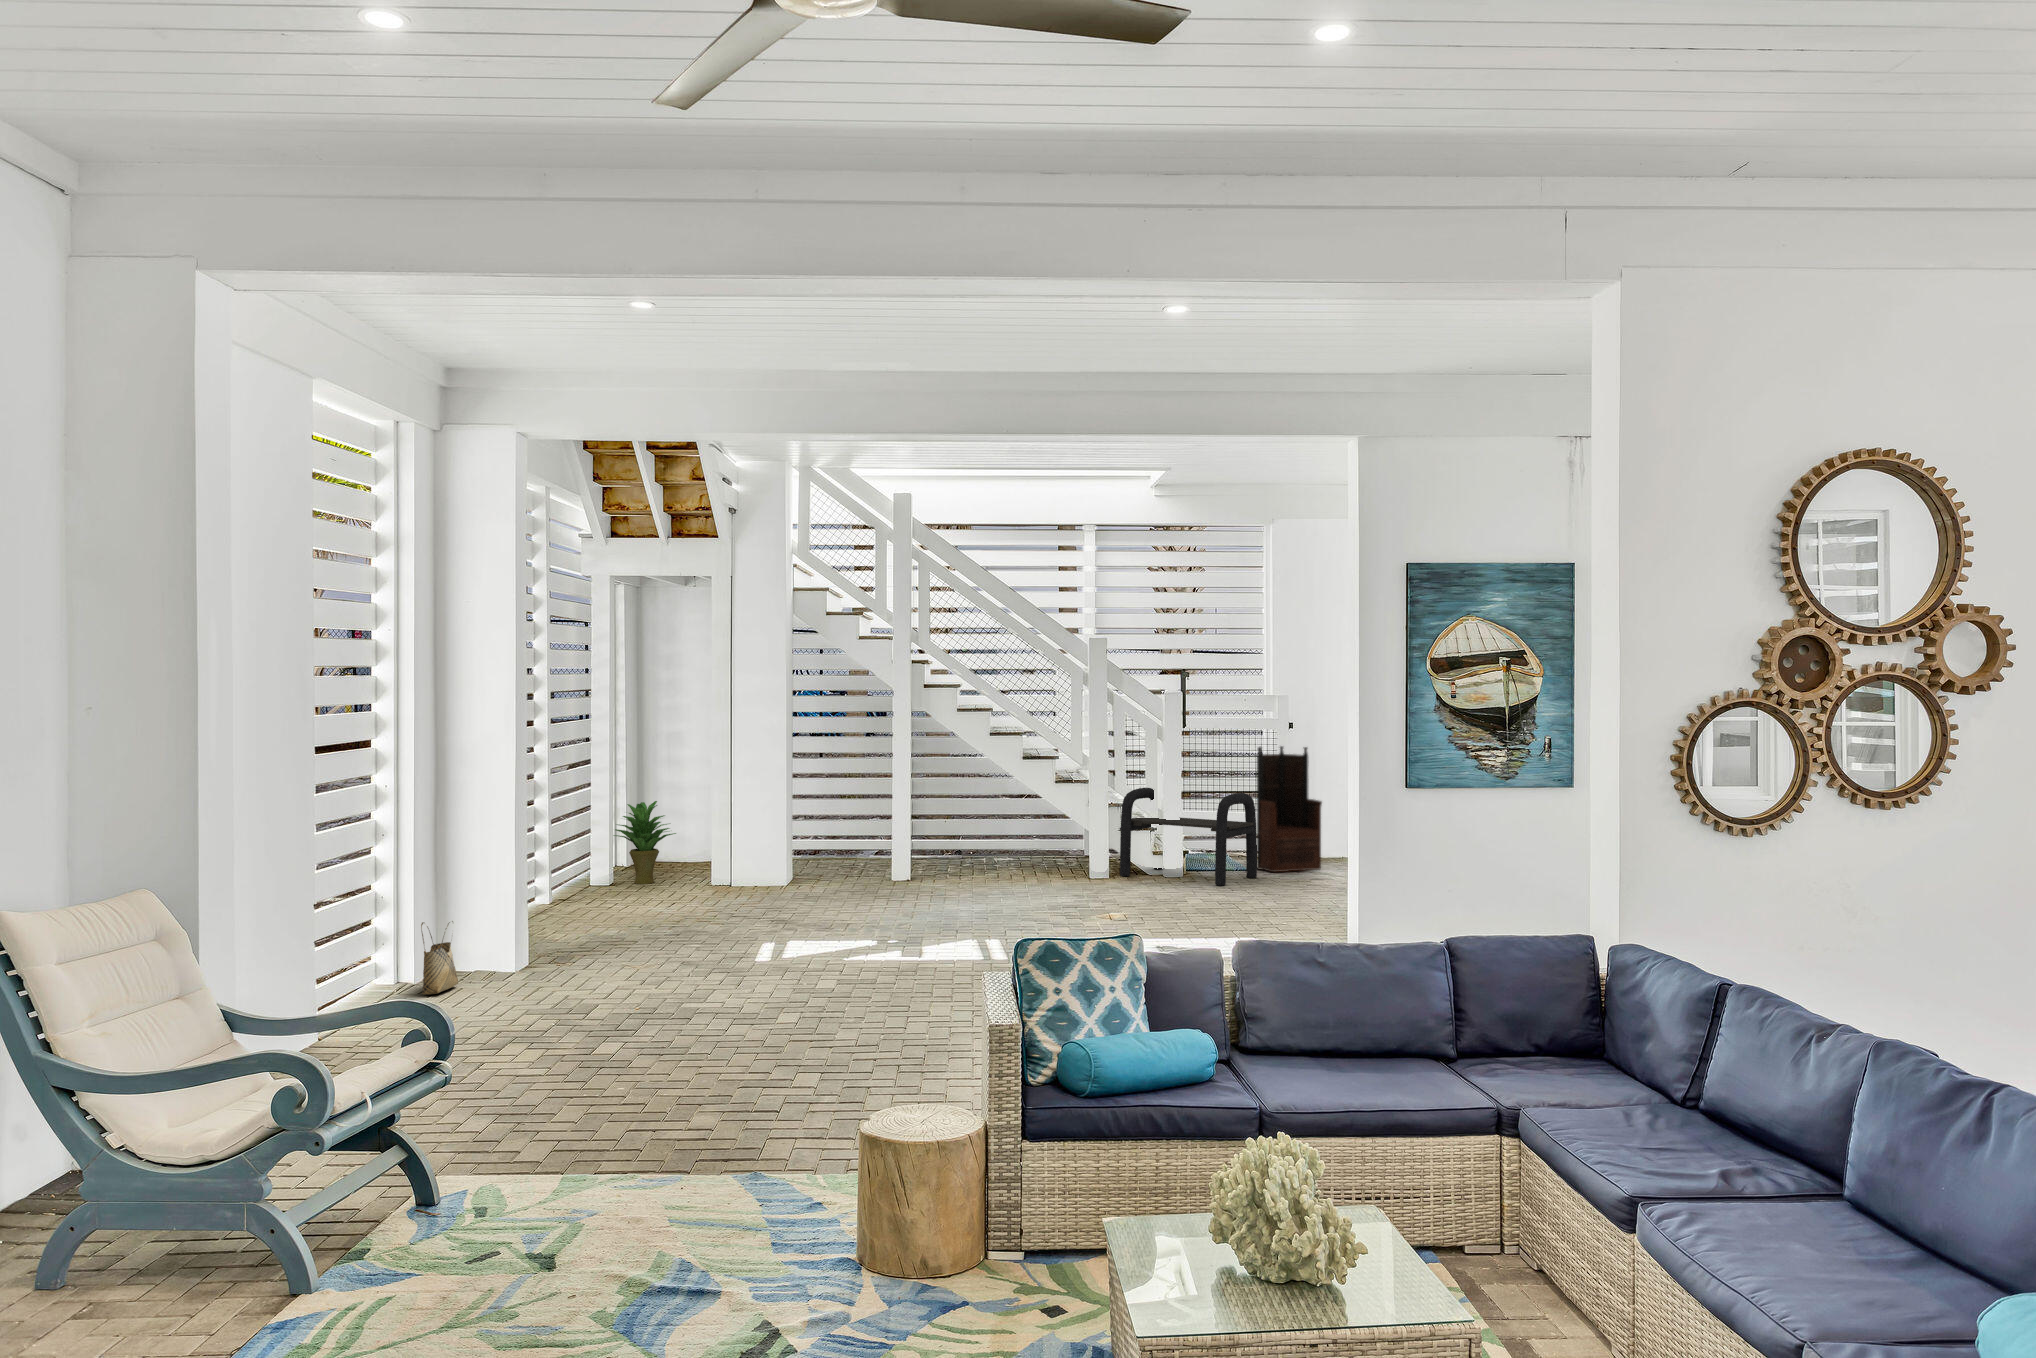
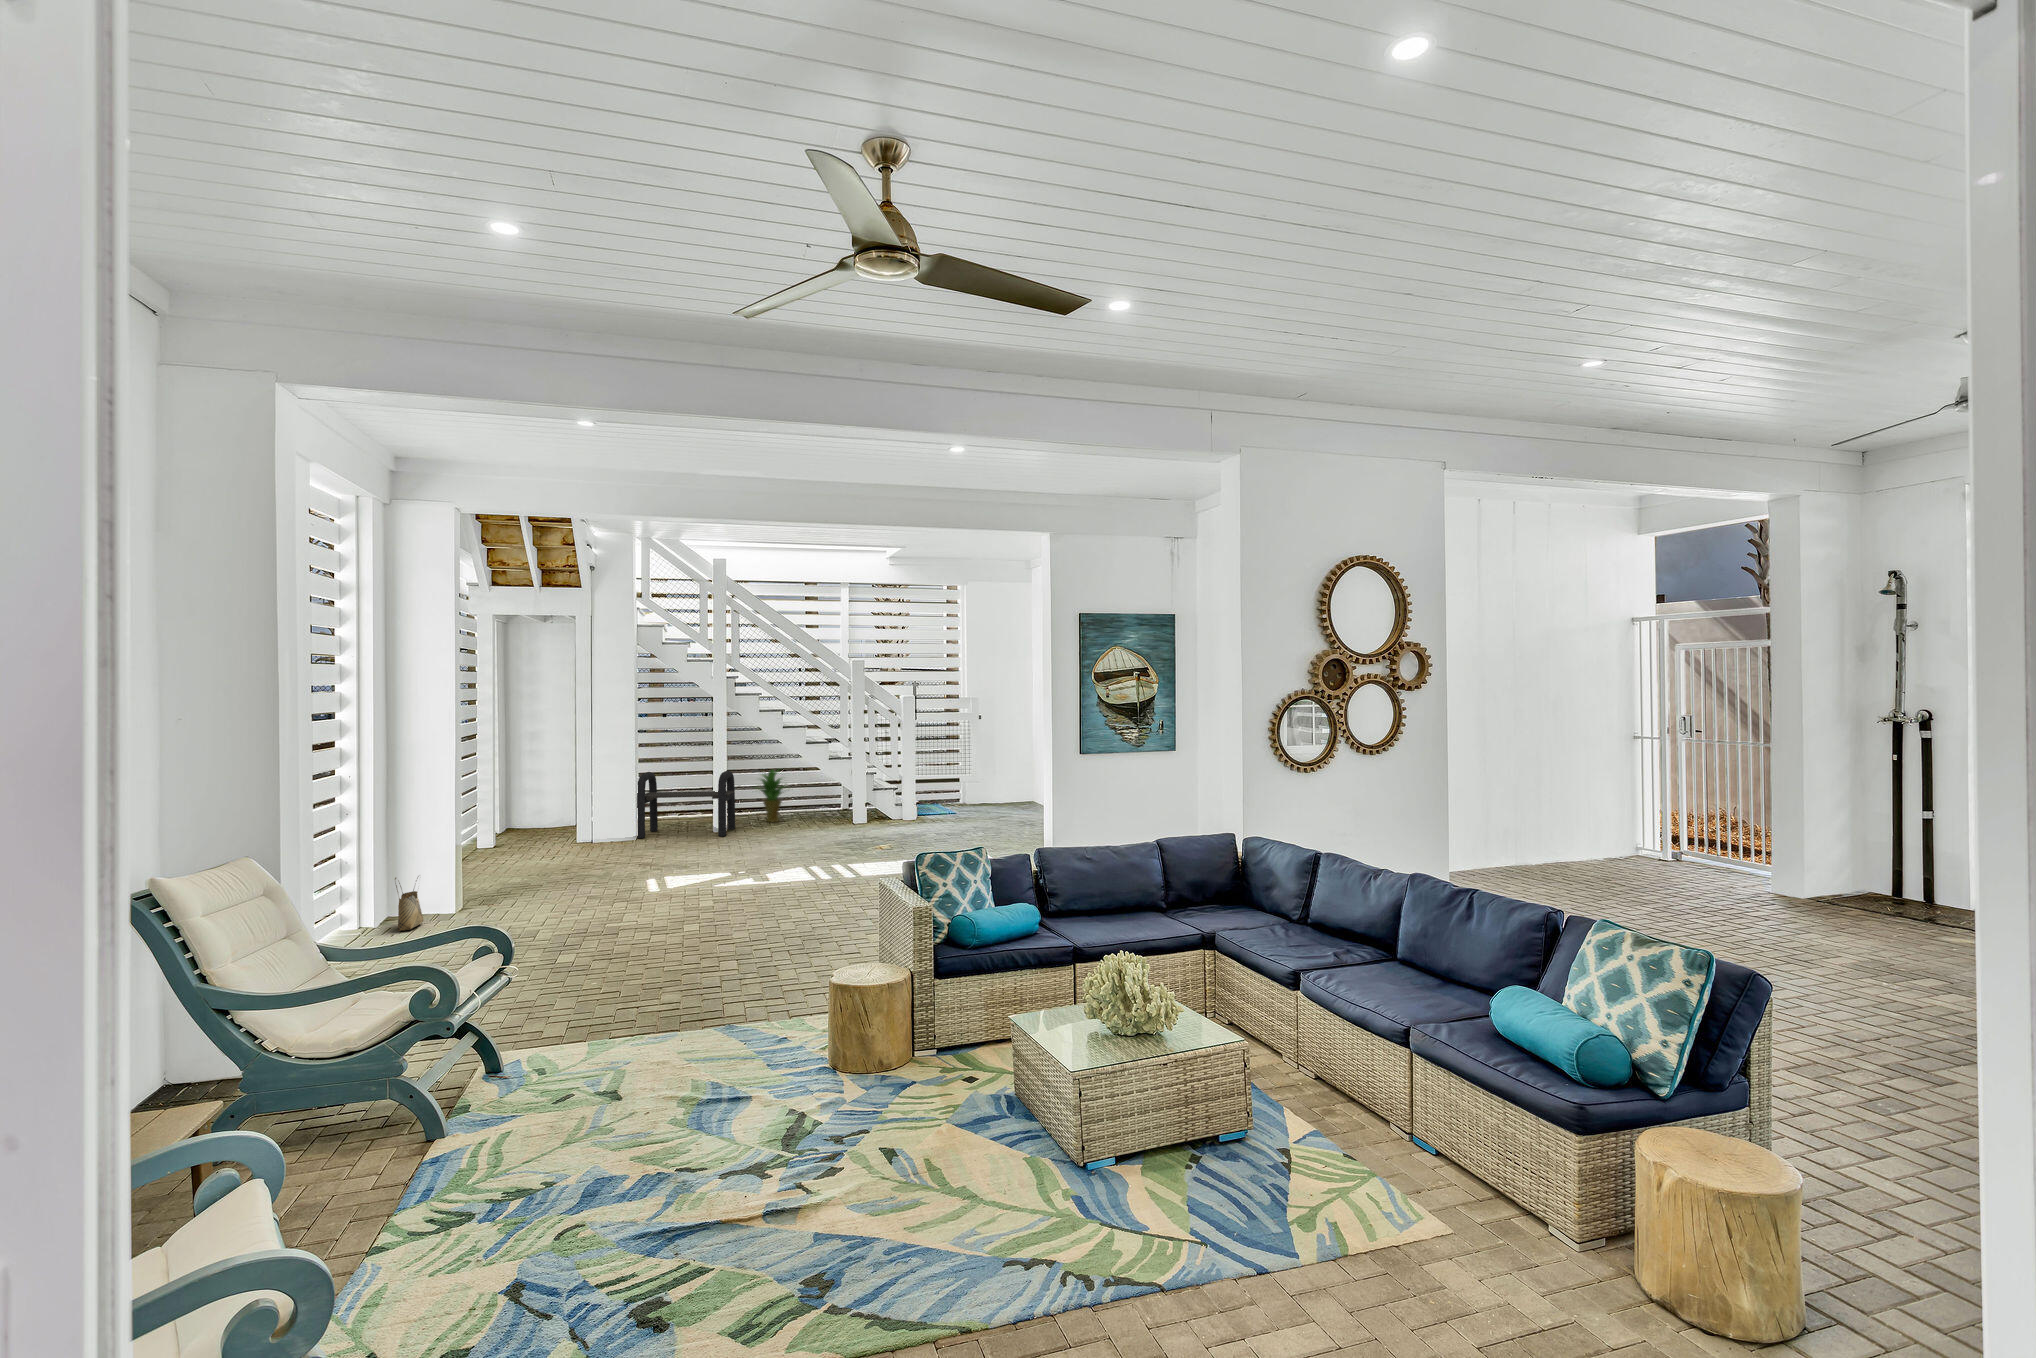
armchair: present [1257,746,1322,872] -> none [959,731,1002,813]
bench: present [1120,788,1257,886] -> present [637,770,735,838]
potted plant: present [614,801,676,884] -> present [758,770,786,822]

